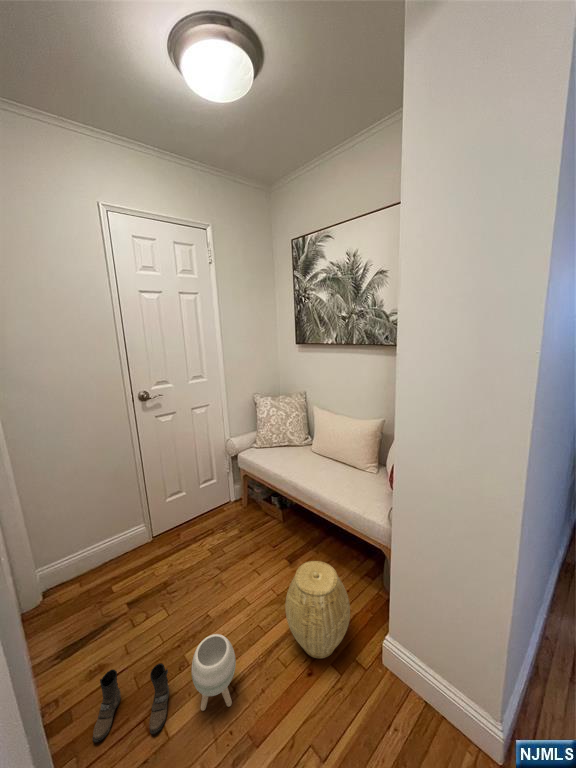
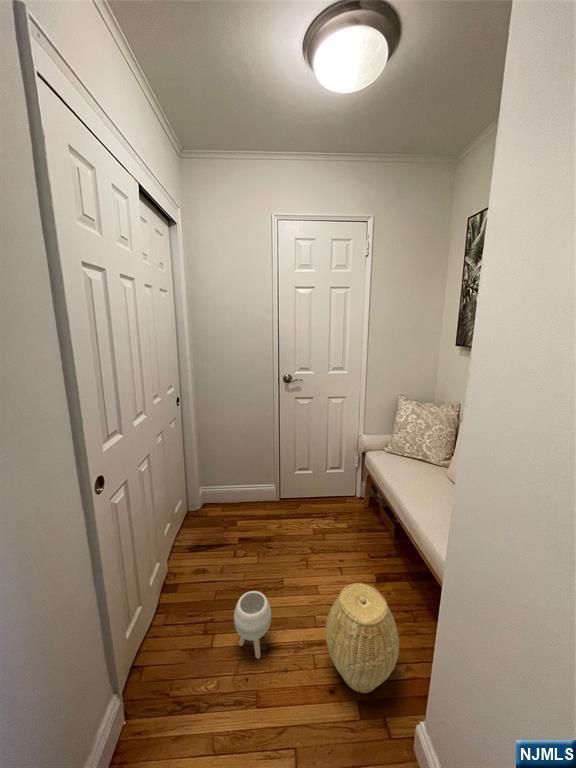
boots: present [93,663,169,742] -> none [178,573,229,635]

